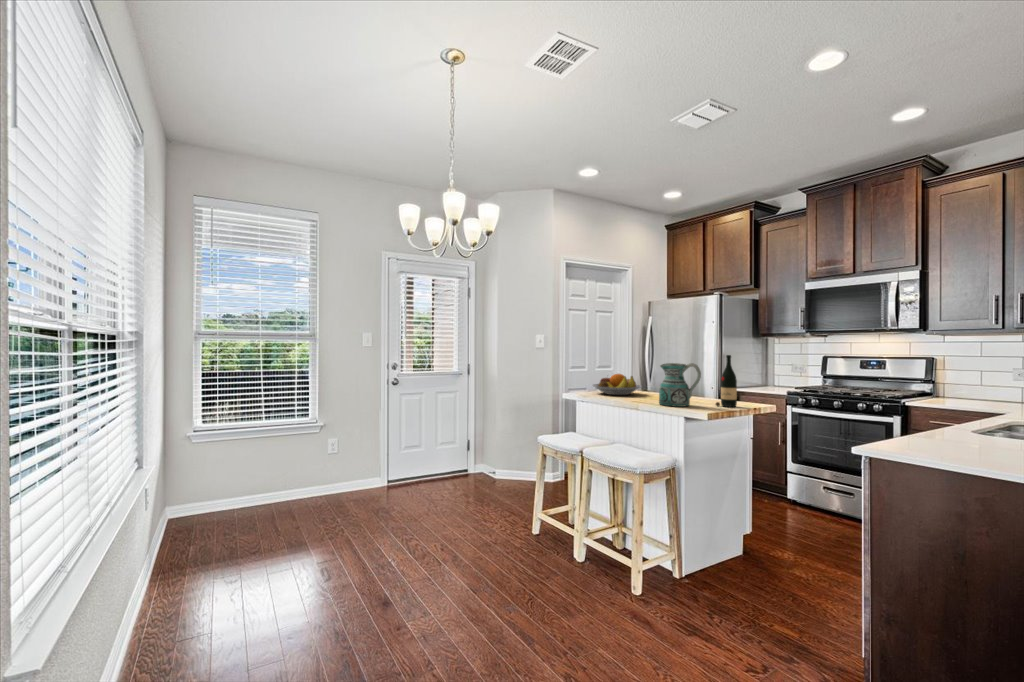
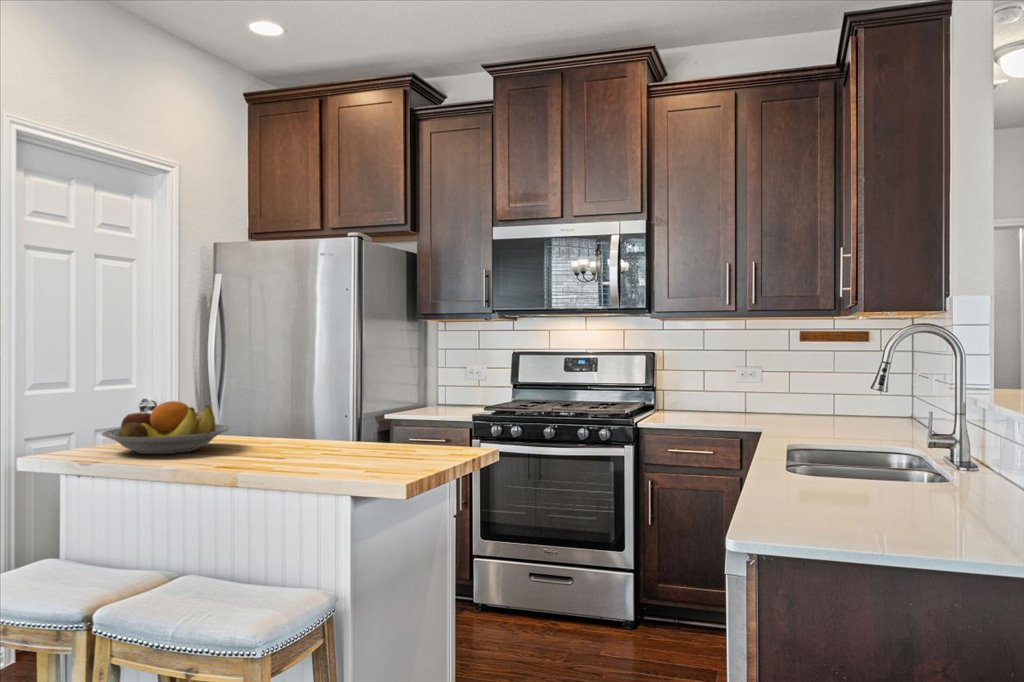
wine bottle: present [716,355,737,407] -> none [402,351,442,461]
ceramic pitcher: present [659,363,701,407] -> none [288,371,380,472]

